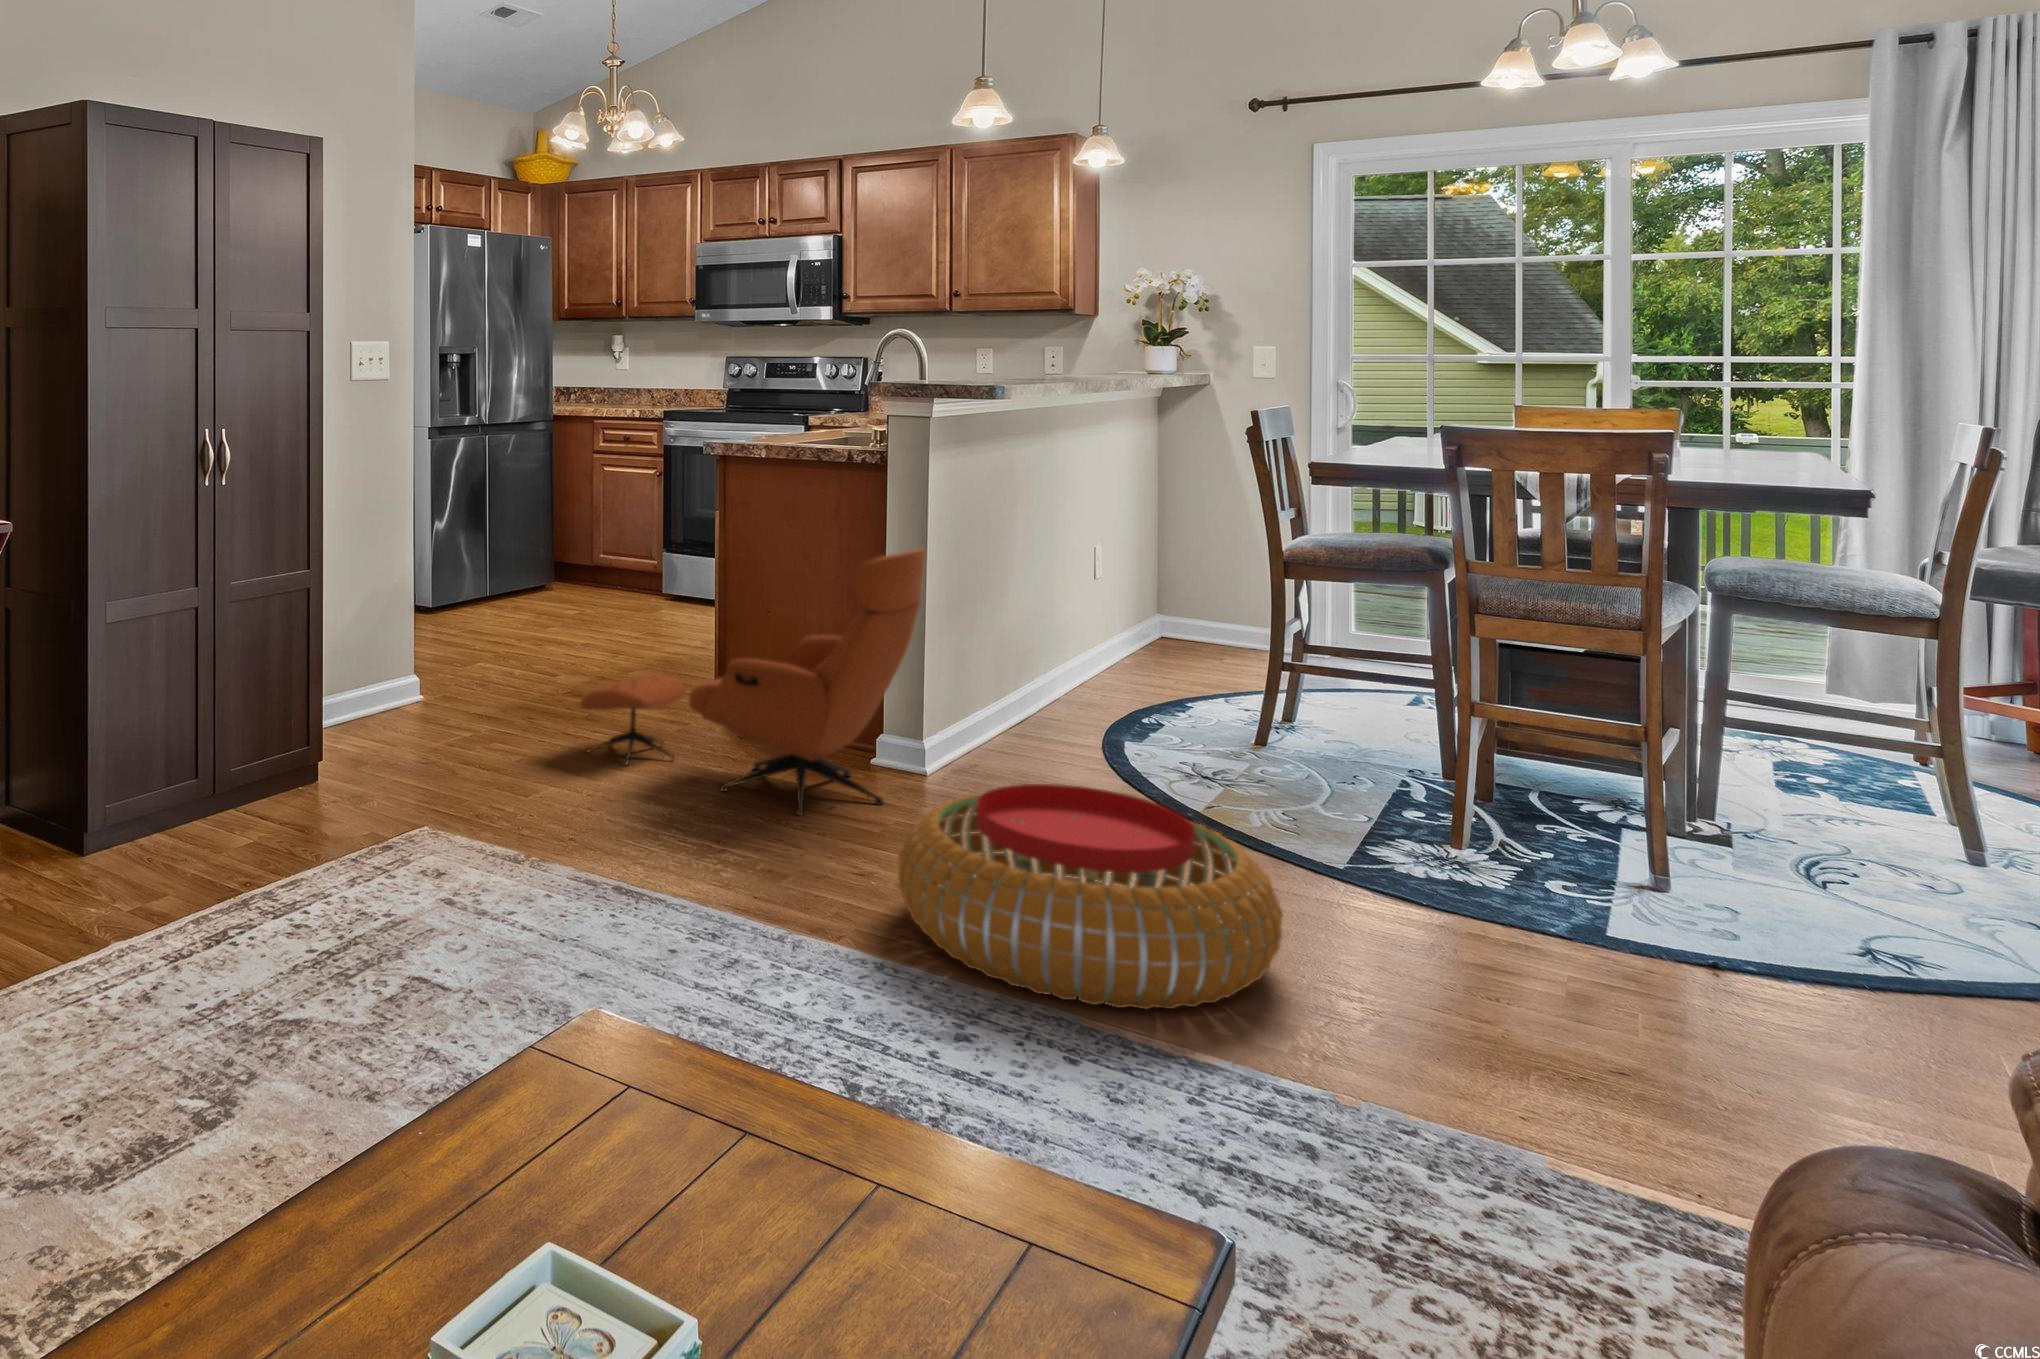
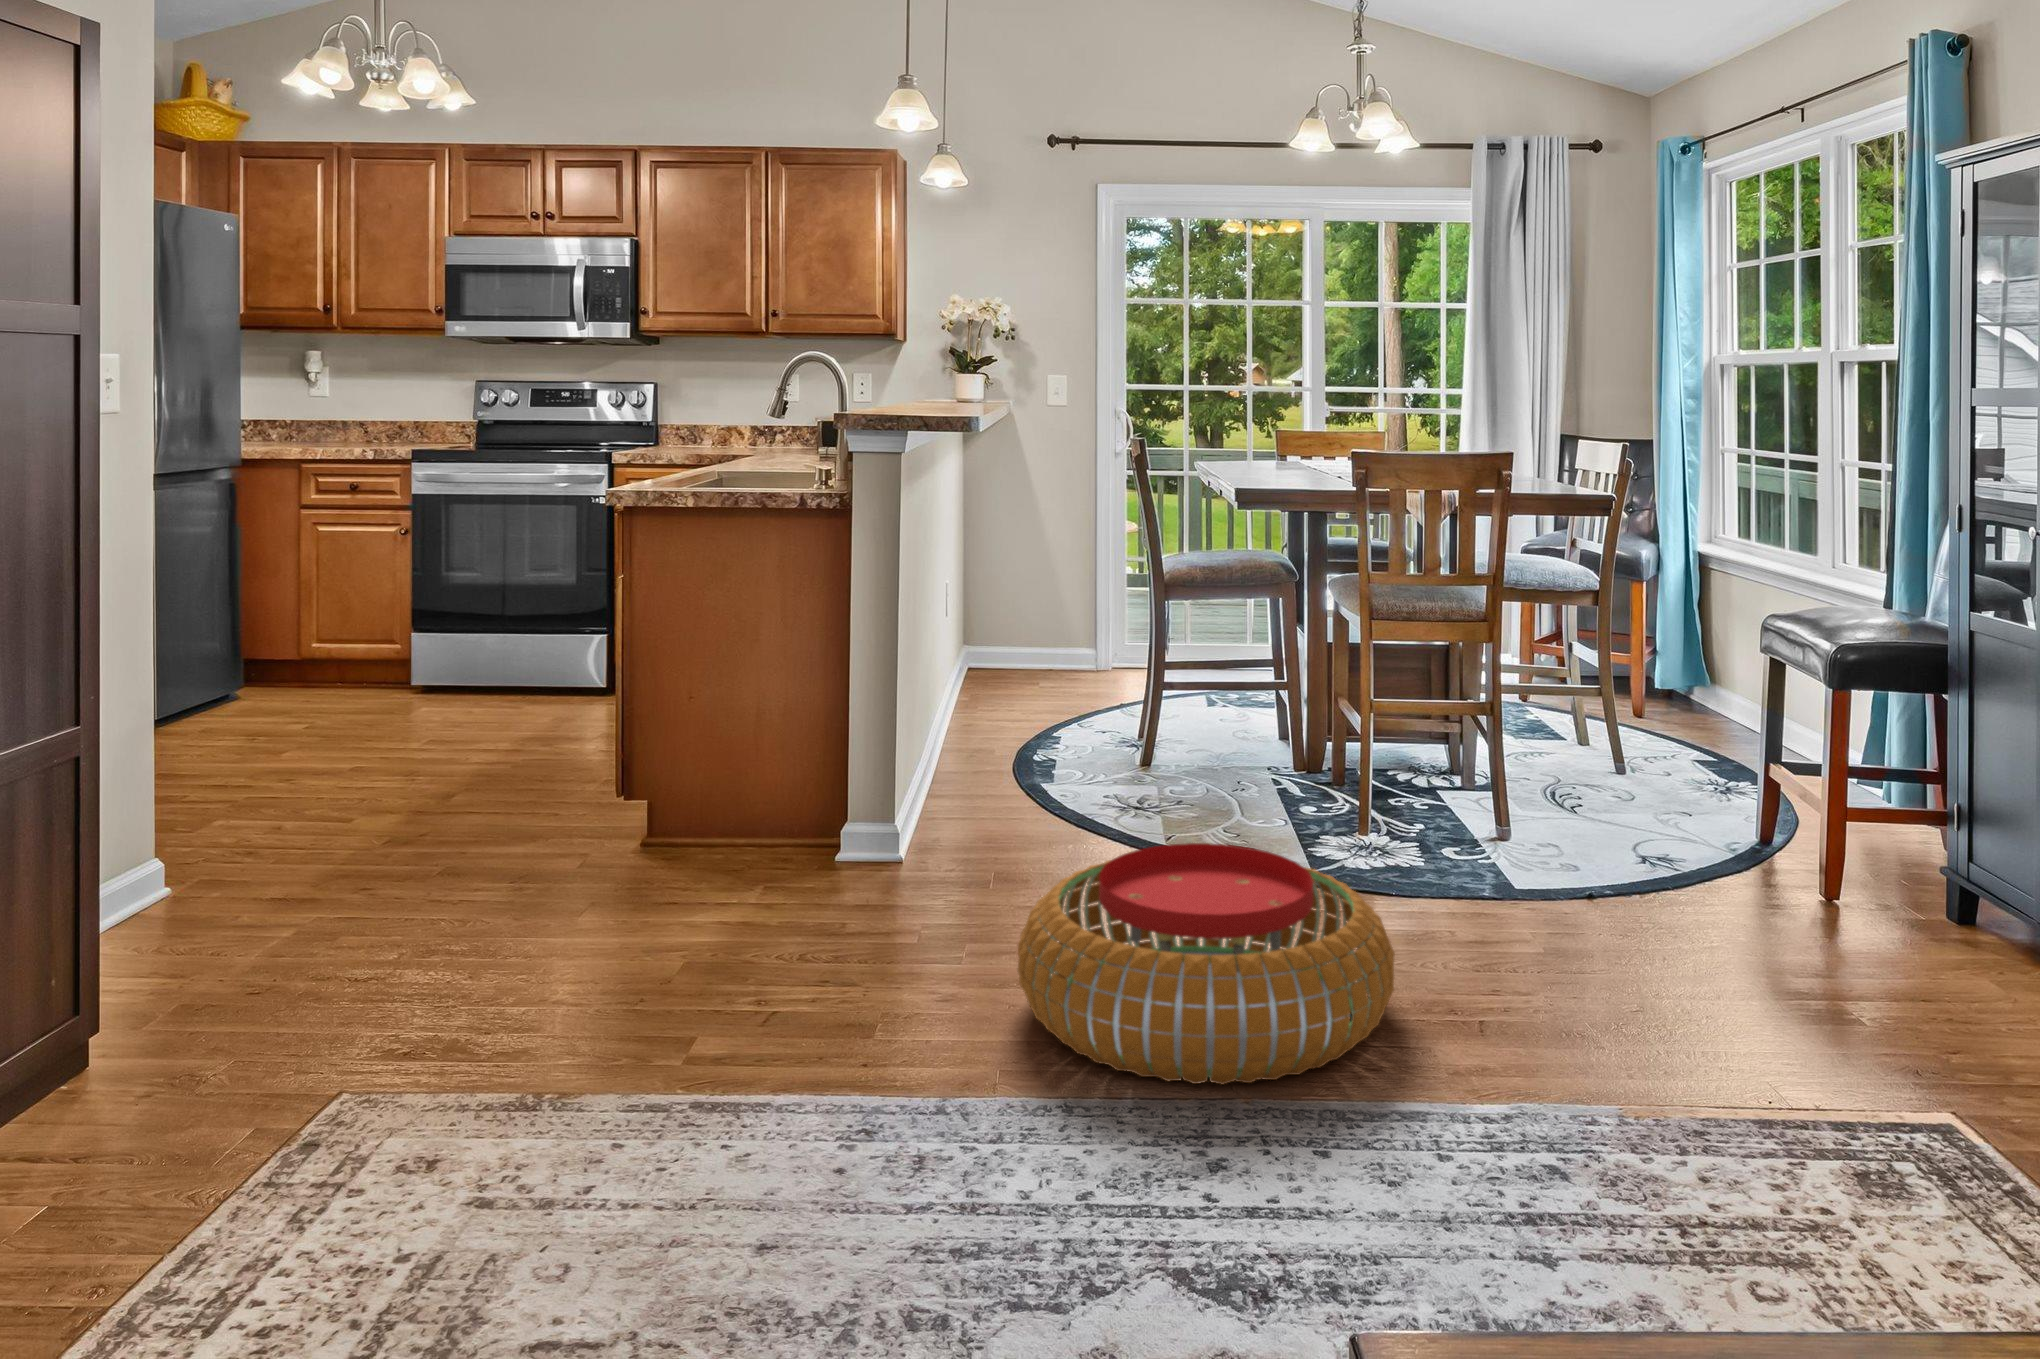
lounge chair: present [581,548,925,815] -> none [479,605,926,942]

